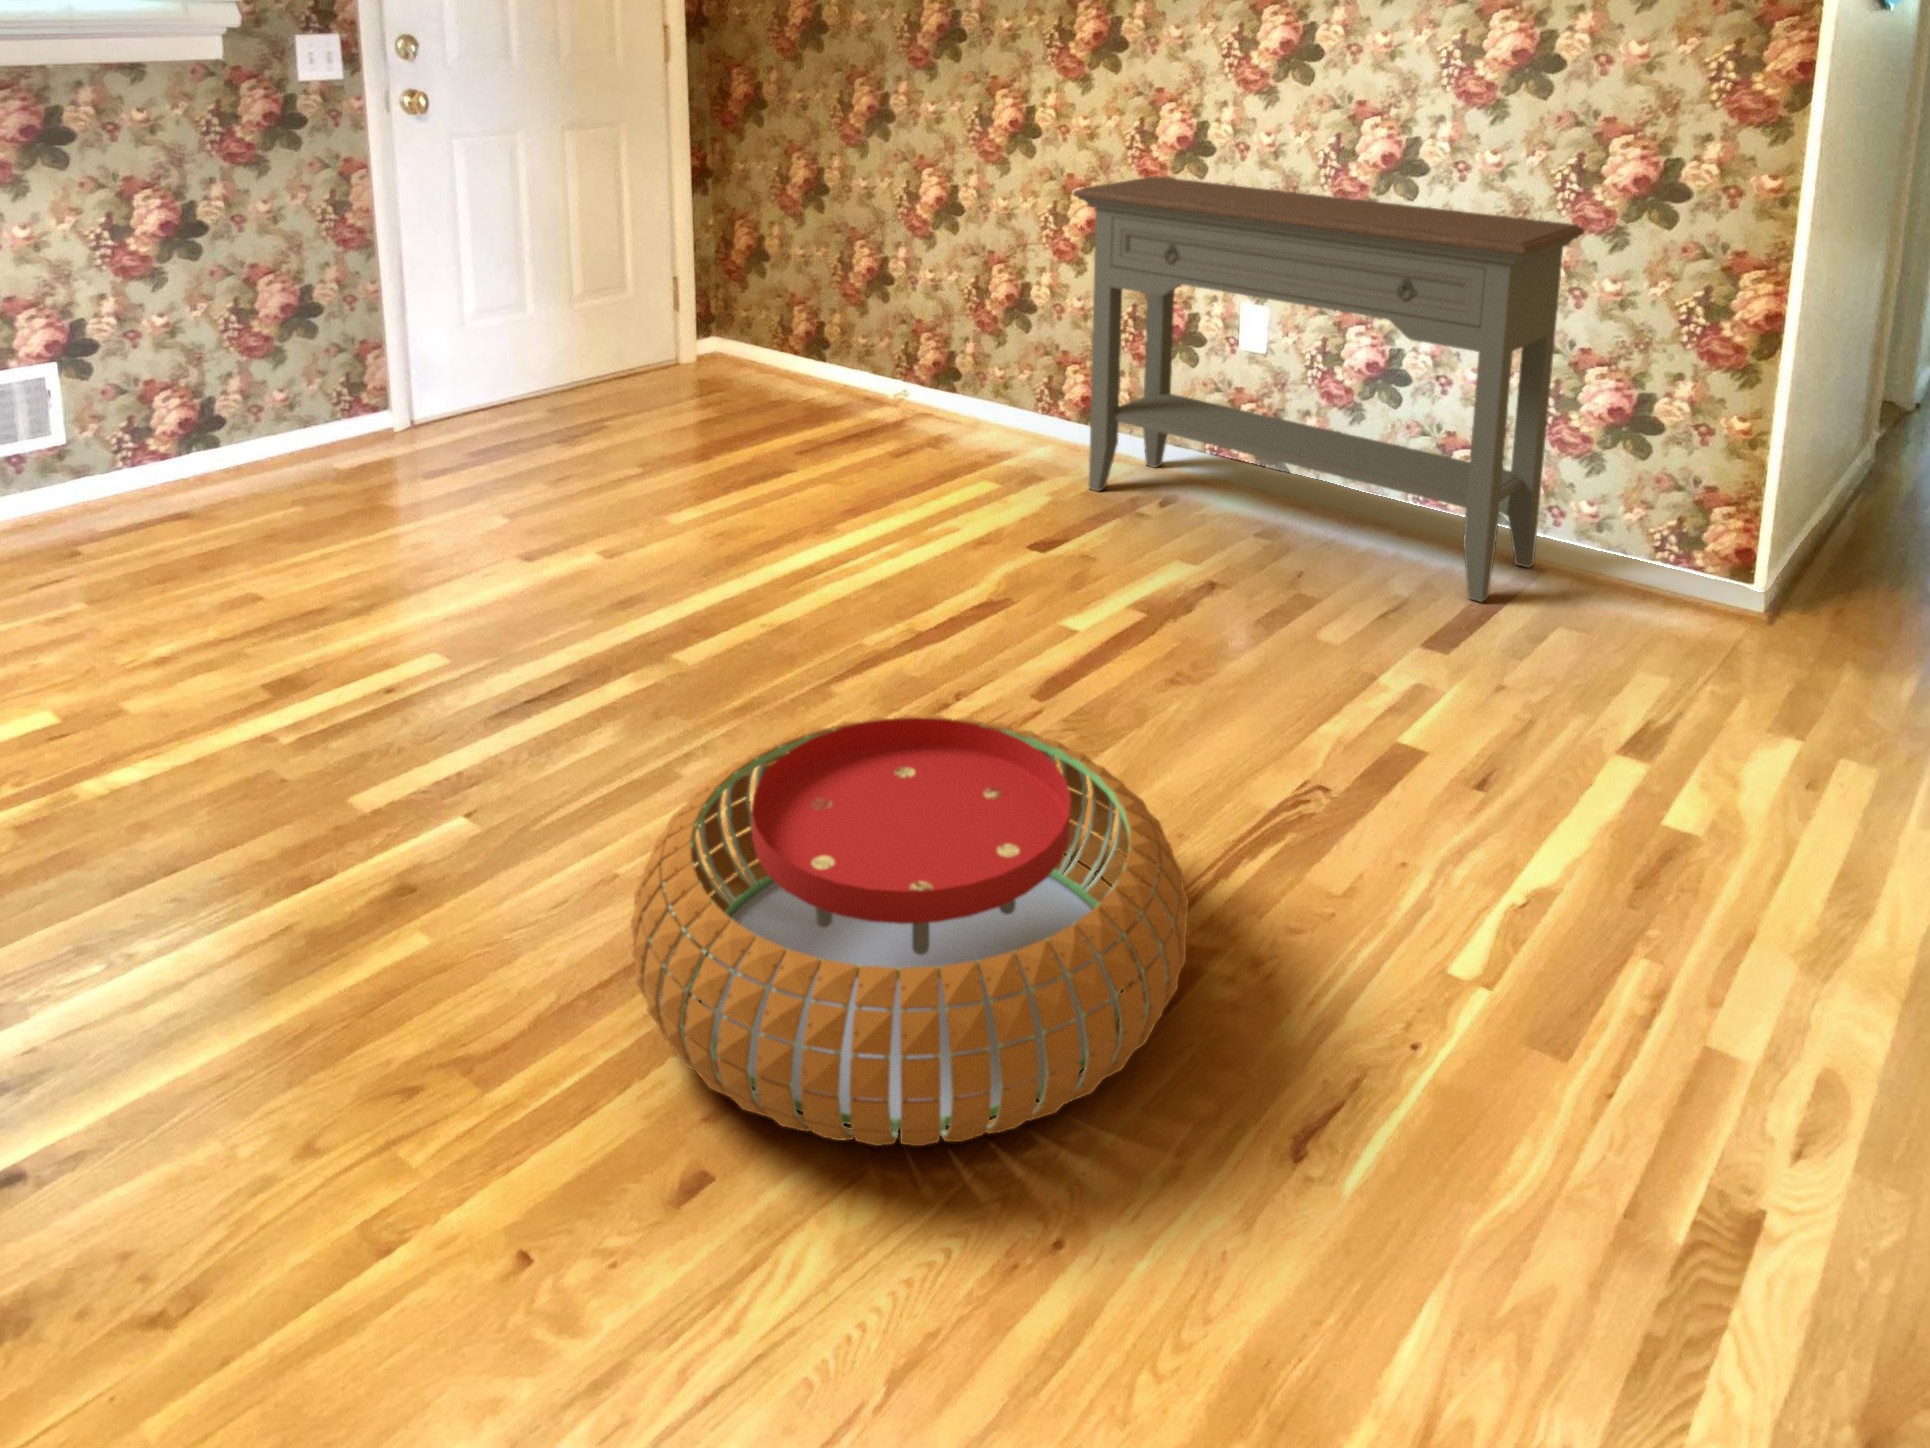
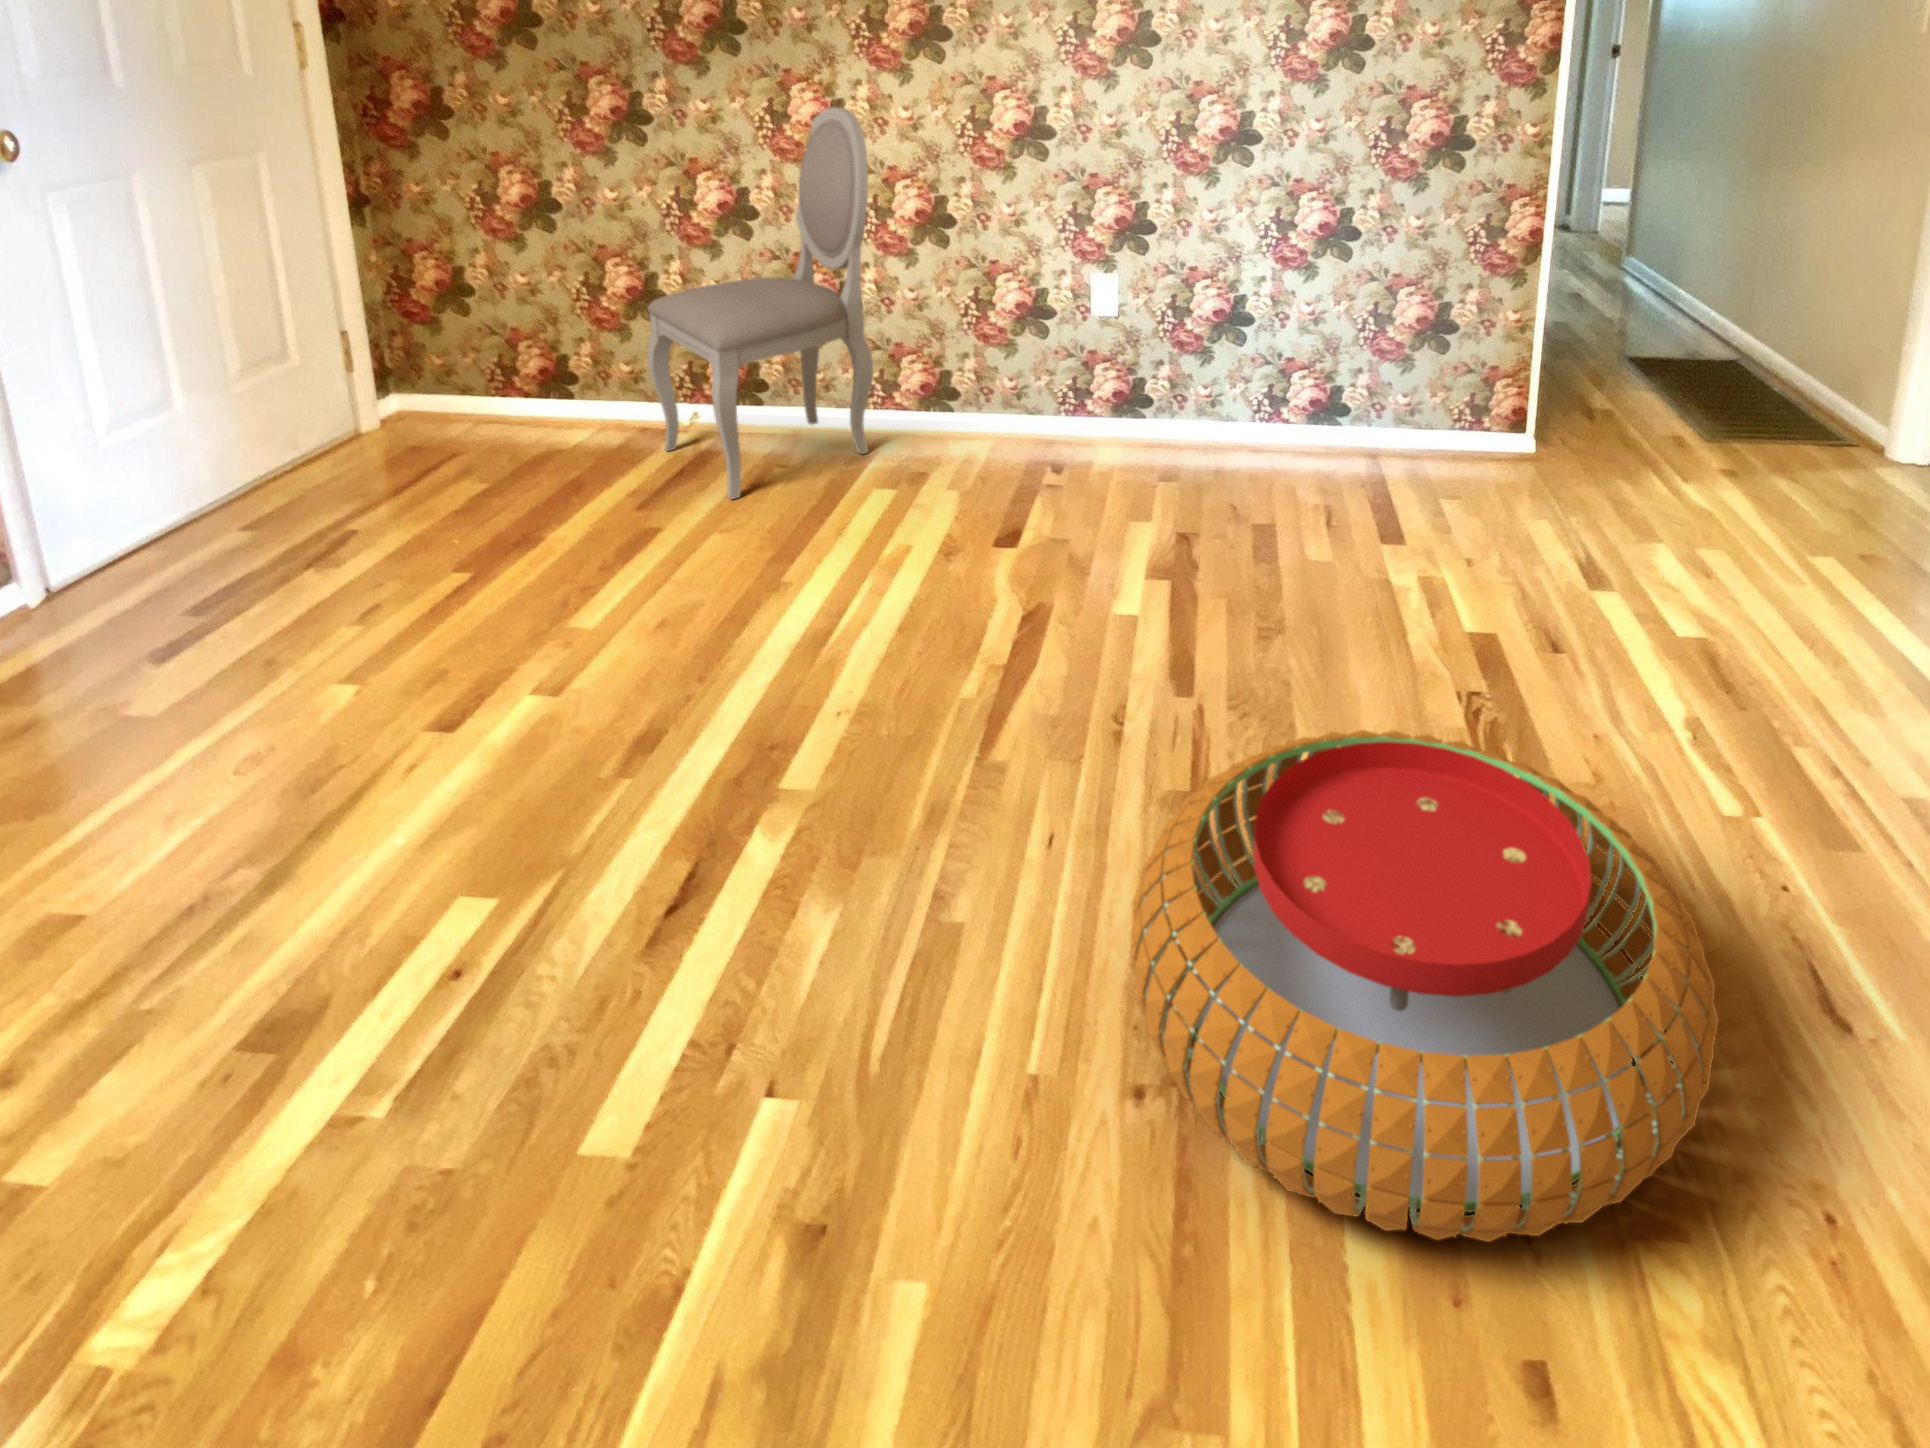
dining chair: none [849,112,1033,464] -> present [647,107,873,499]
console table: present [1073,176,1585,602] -> none [952,163,1418,495]

